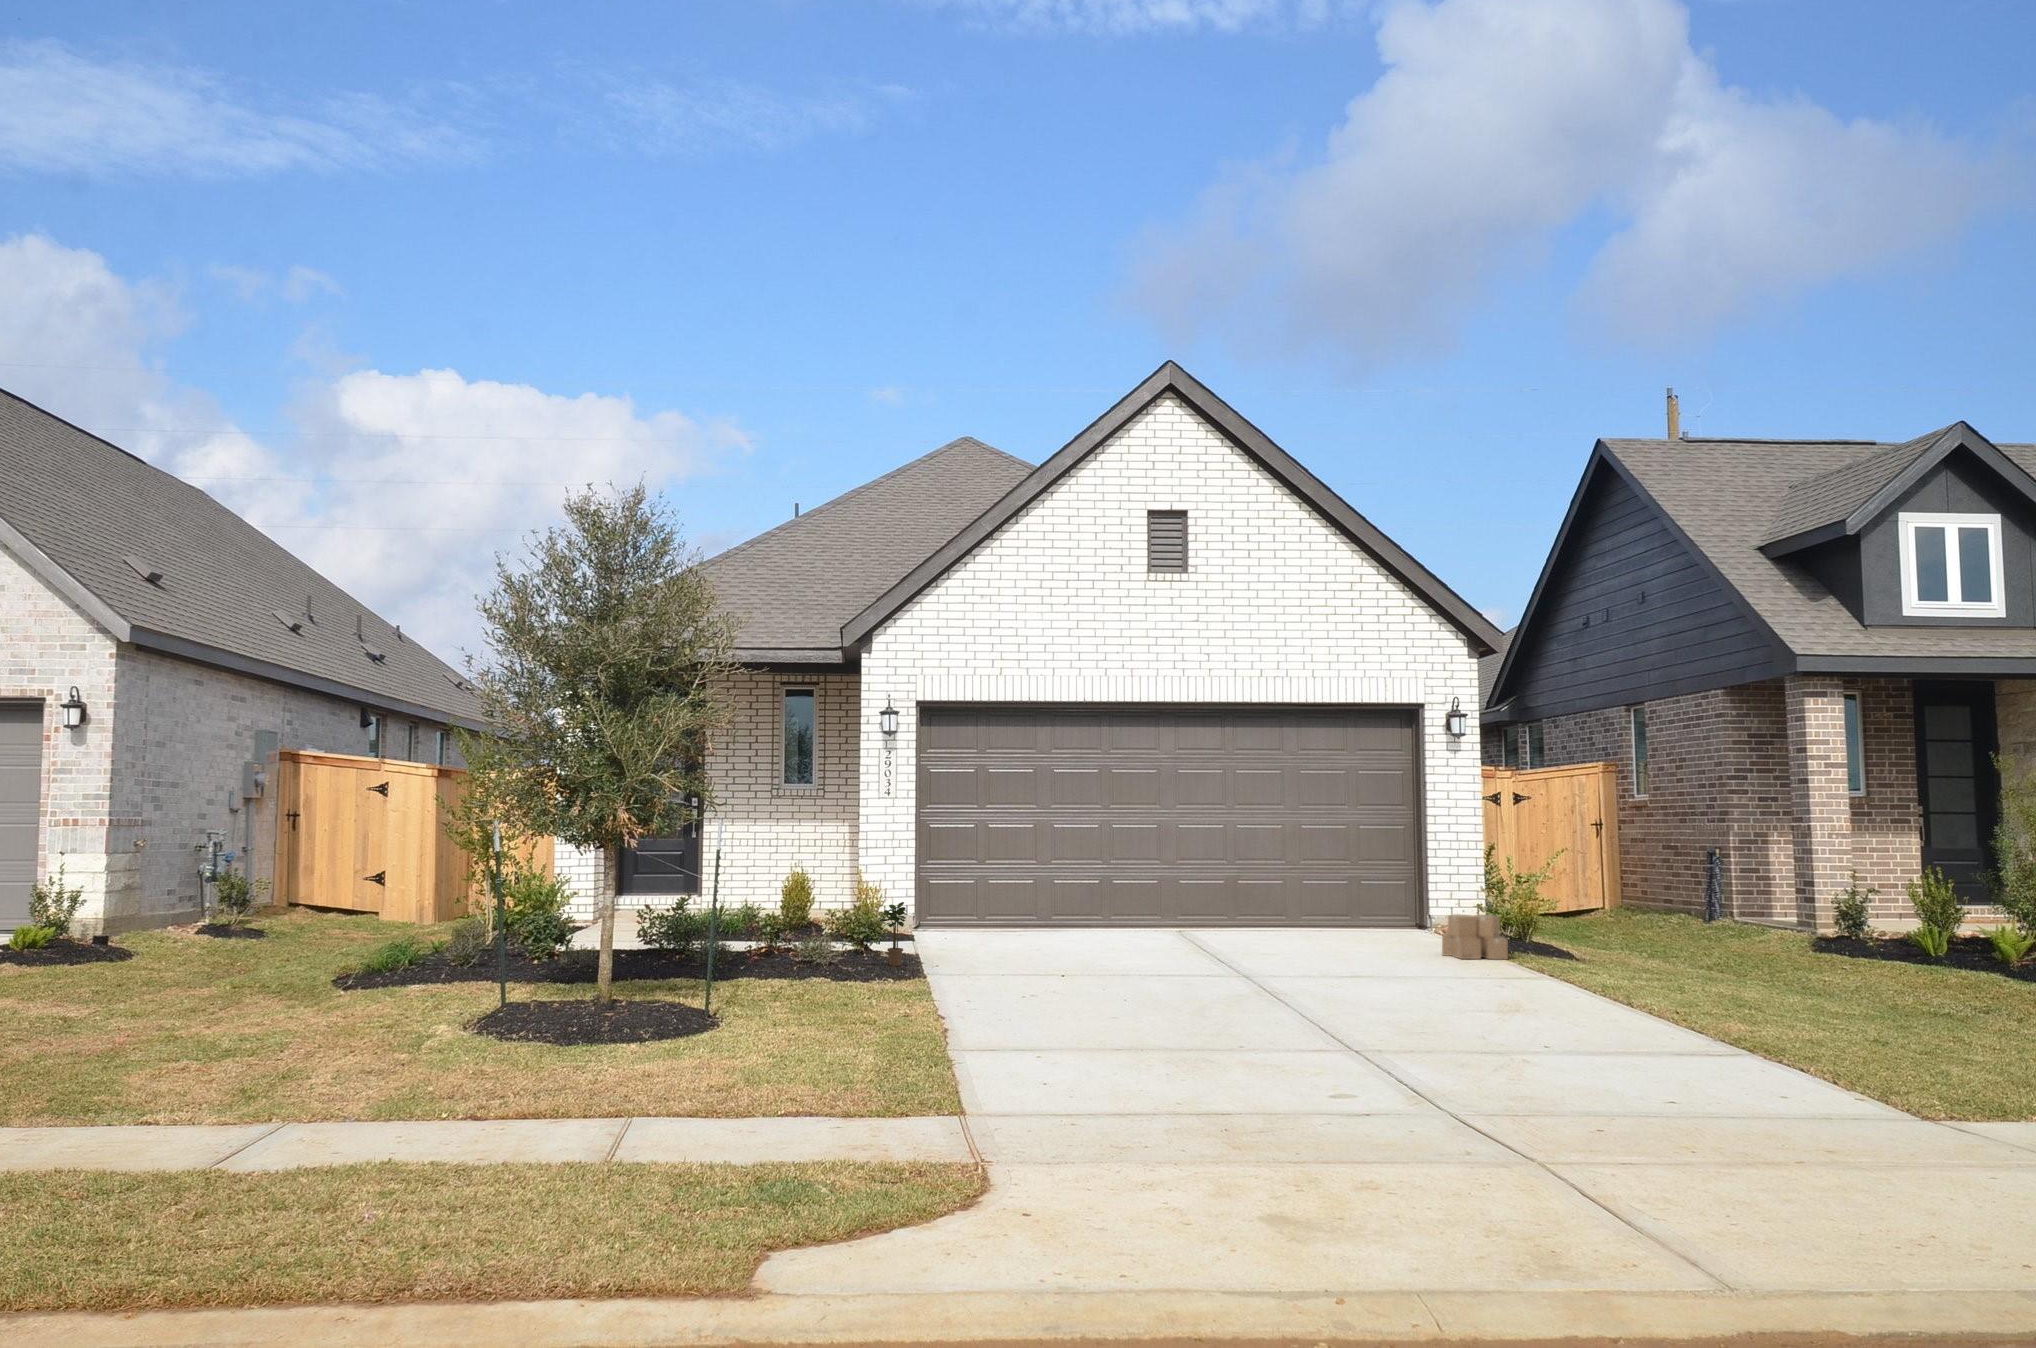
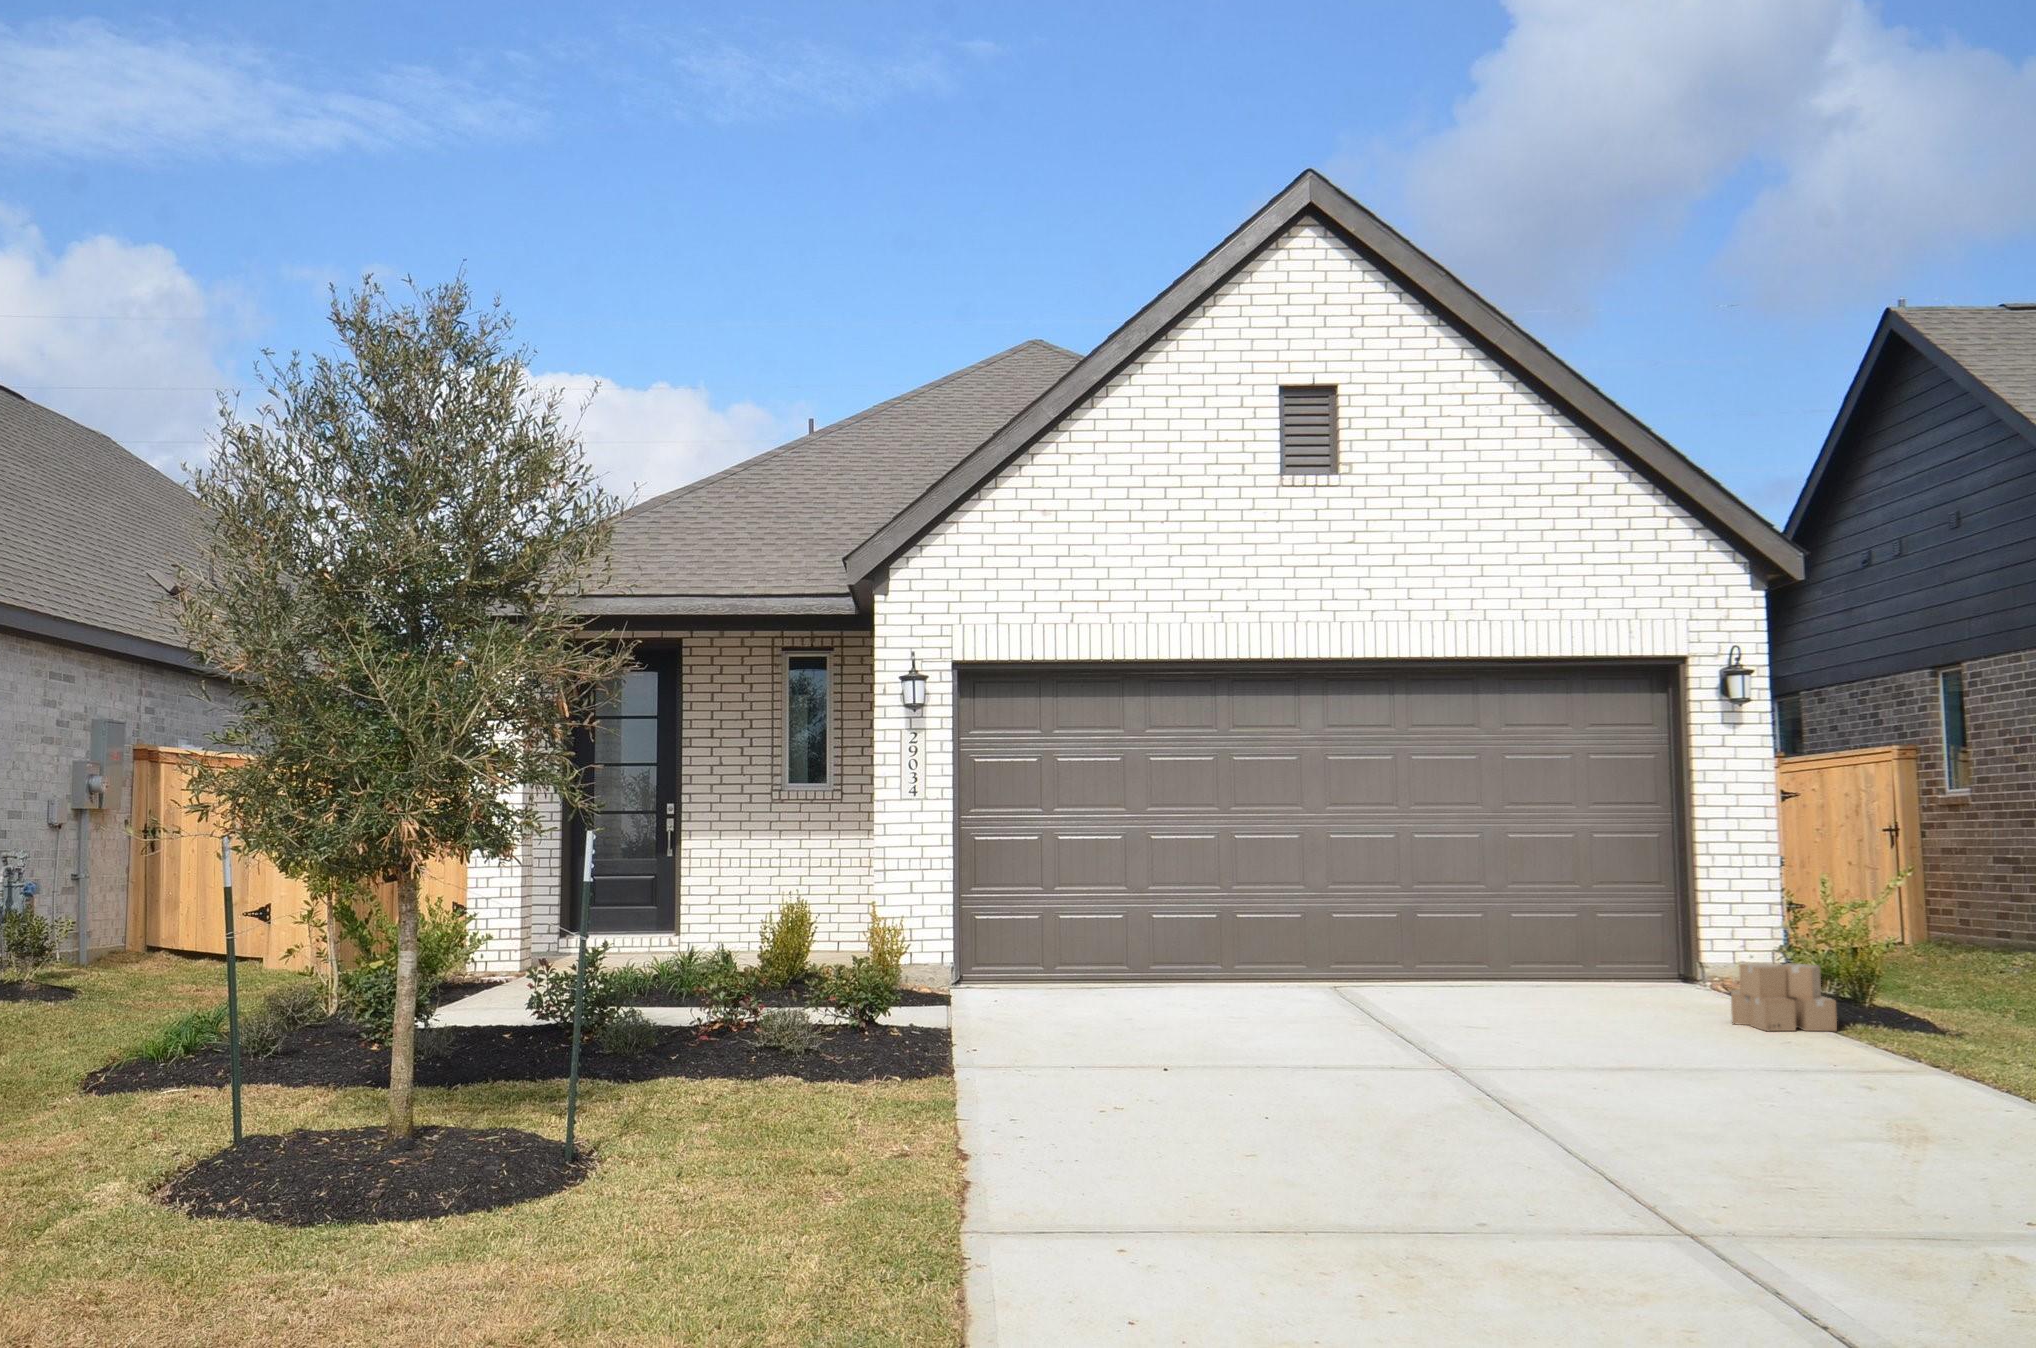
potted plant: present [879,902,907,966] -> none [891,950,937,1045]

